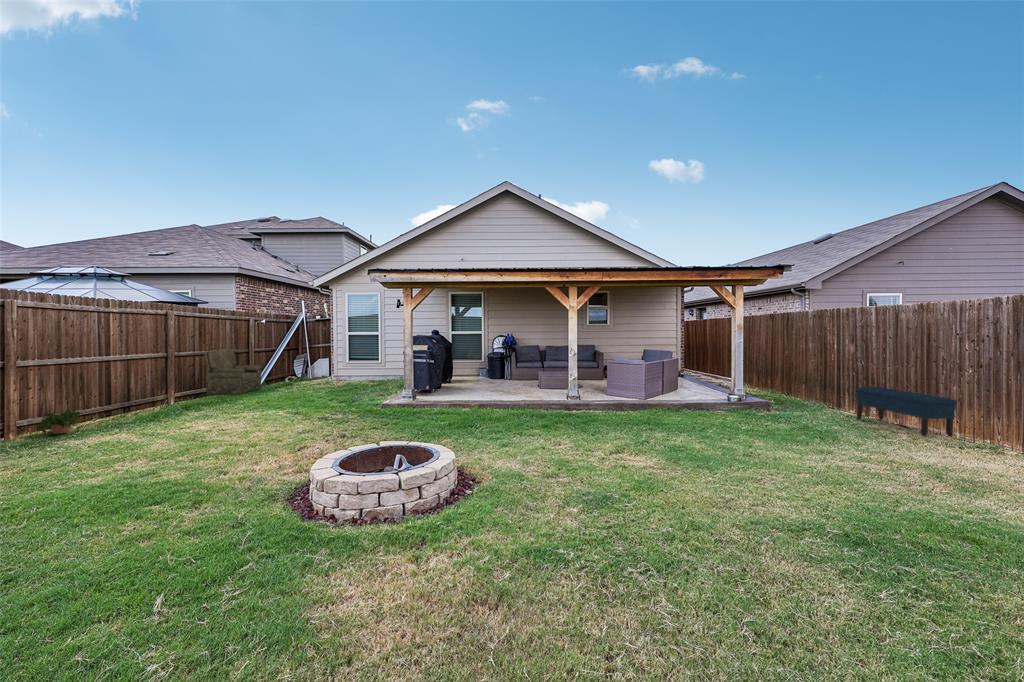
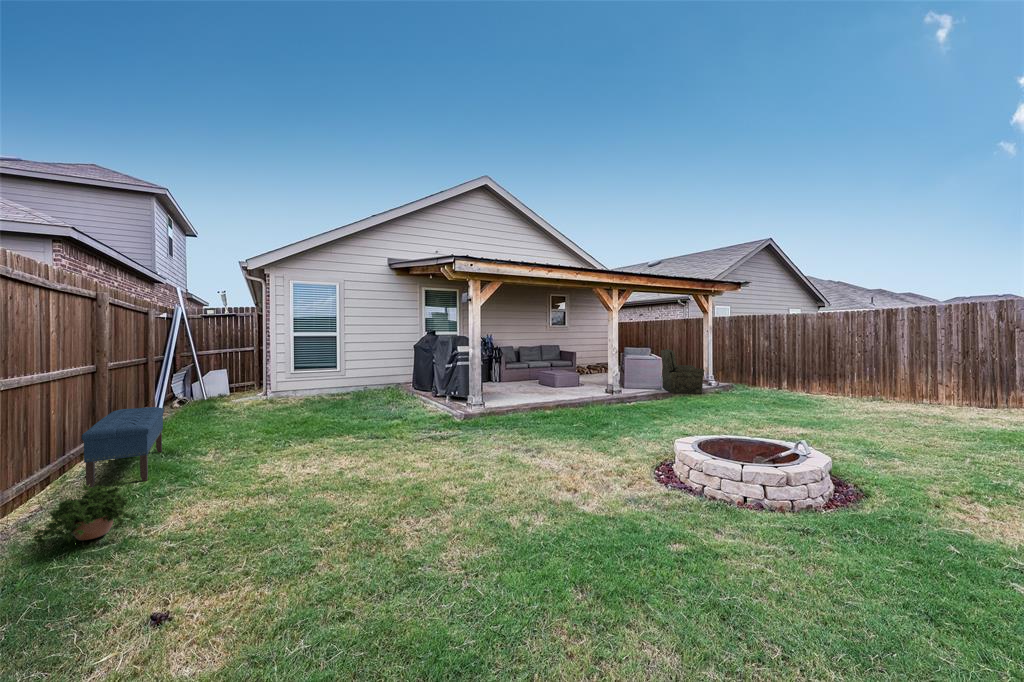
armchair: present [205,349,262,395] -> present [661,349,705,394]
bench: present [856,387,957,437] -> present [82,407,164,488]

